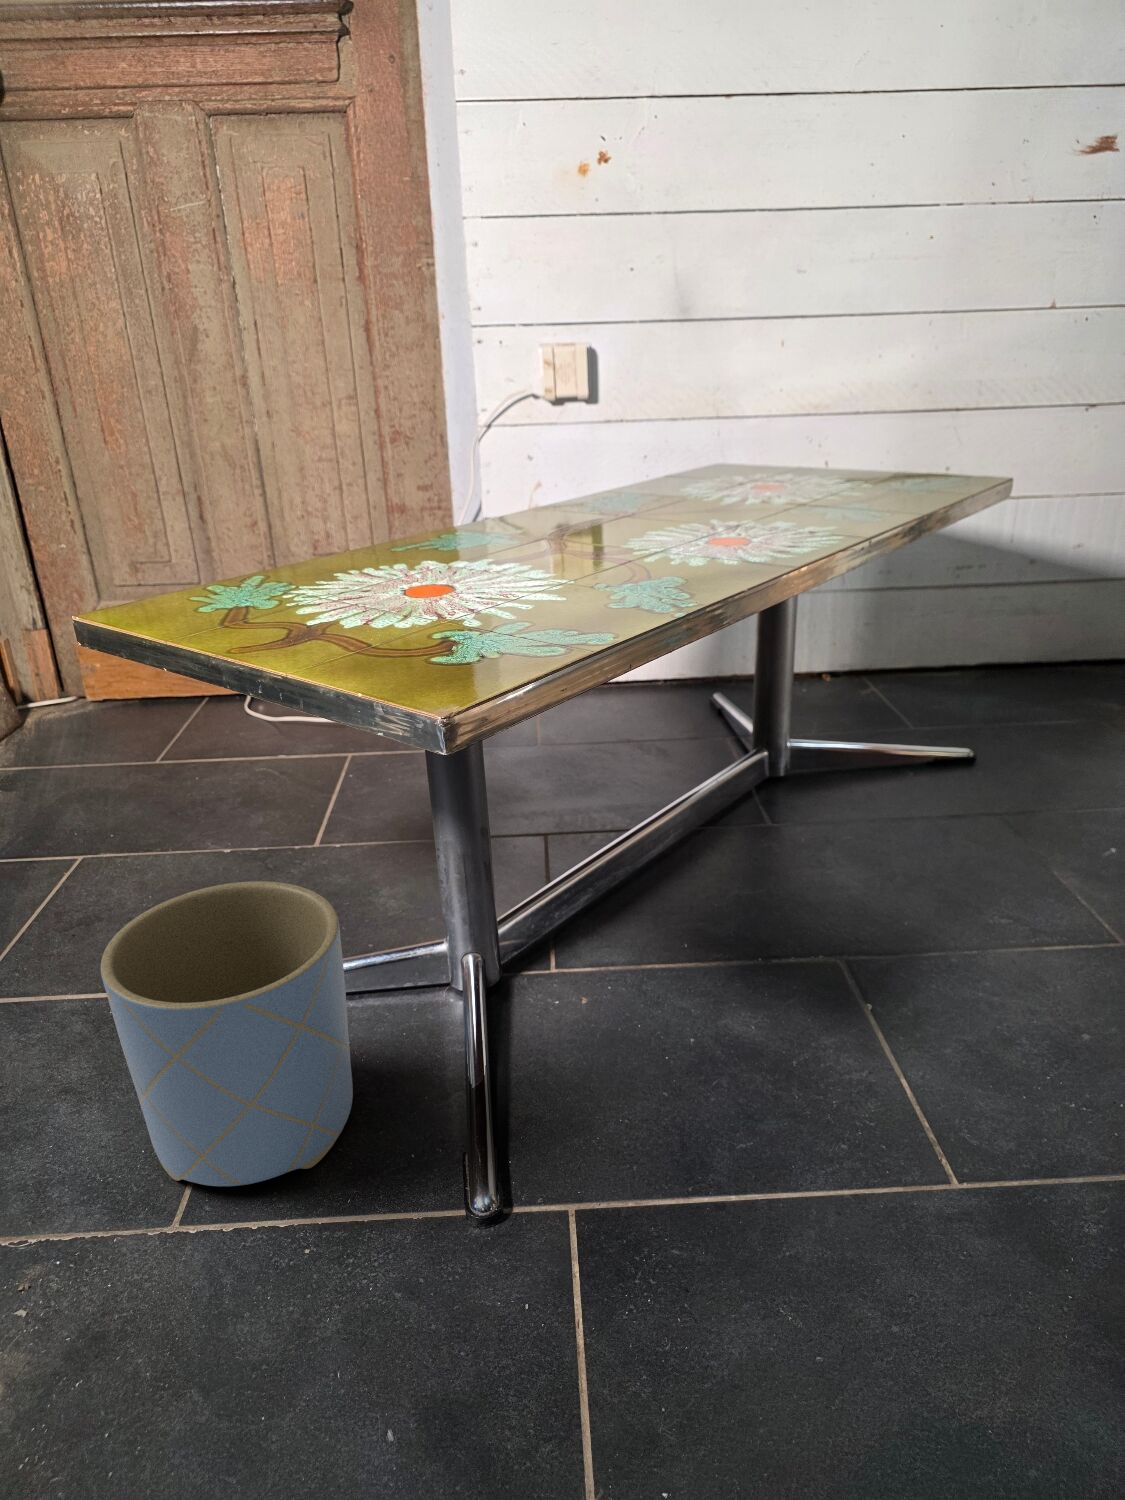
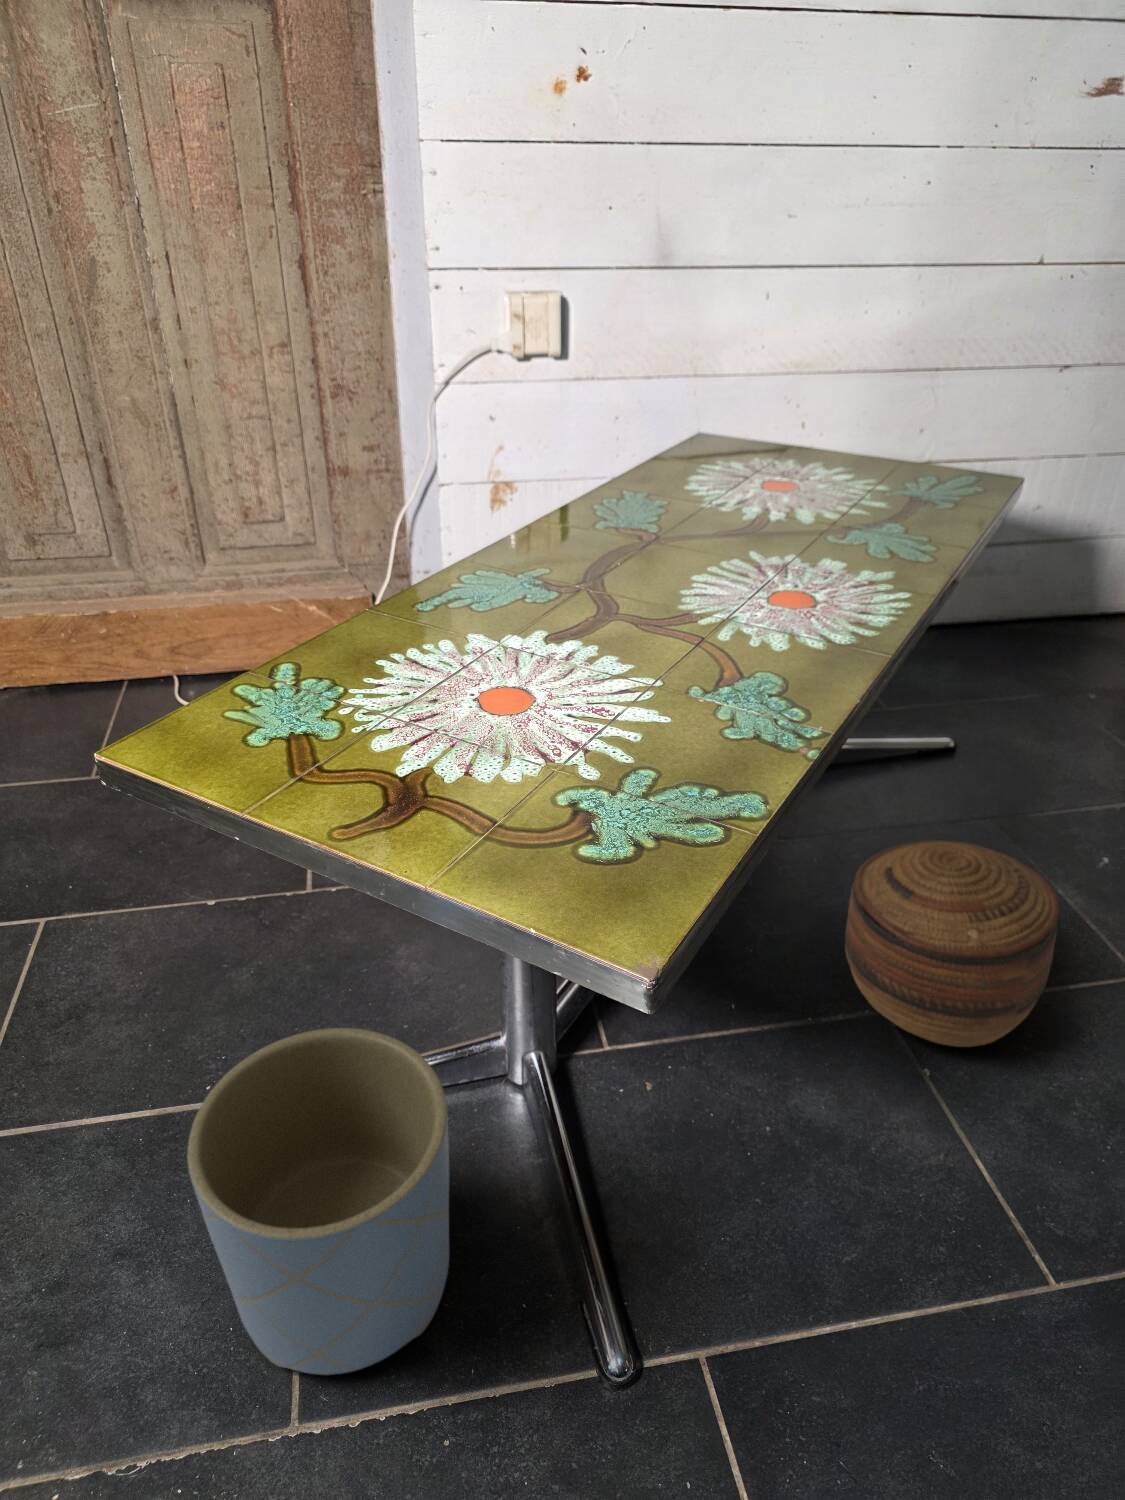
basket: none [793,786,997,986] -> present [845,840,1060,1047]

